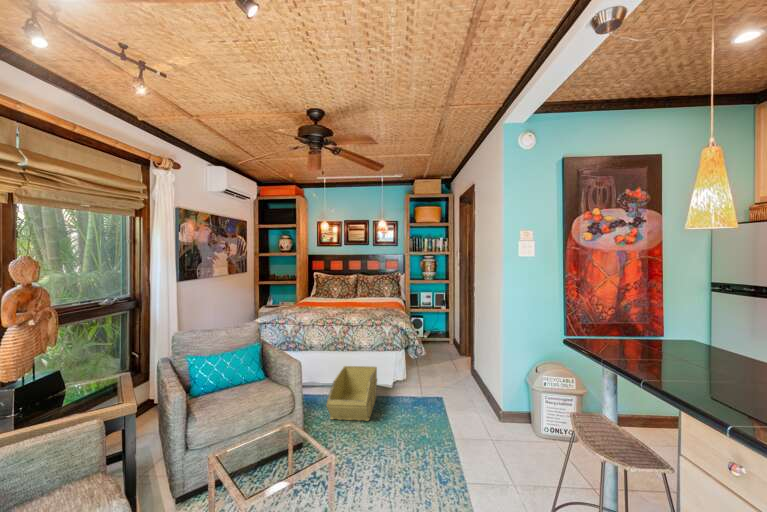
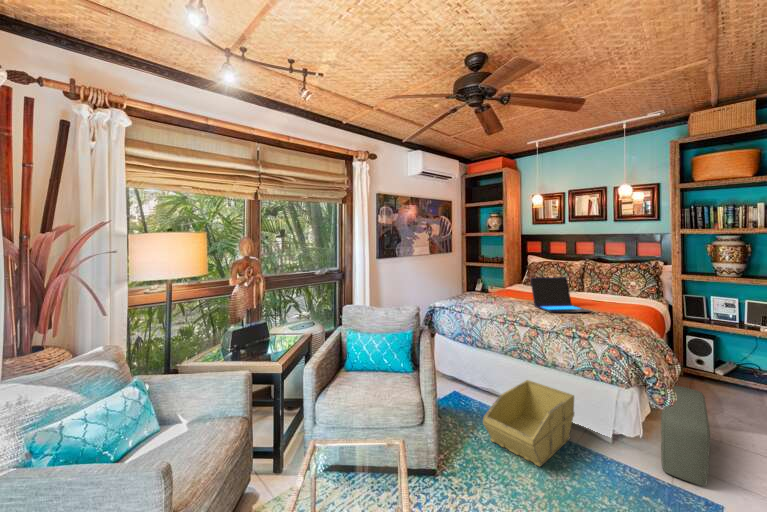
laptop: none [335,286,377,313] -> present [530,277,592,313]
pouf: none [416,346,443,396] -> present [661,386,710,486]

